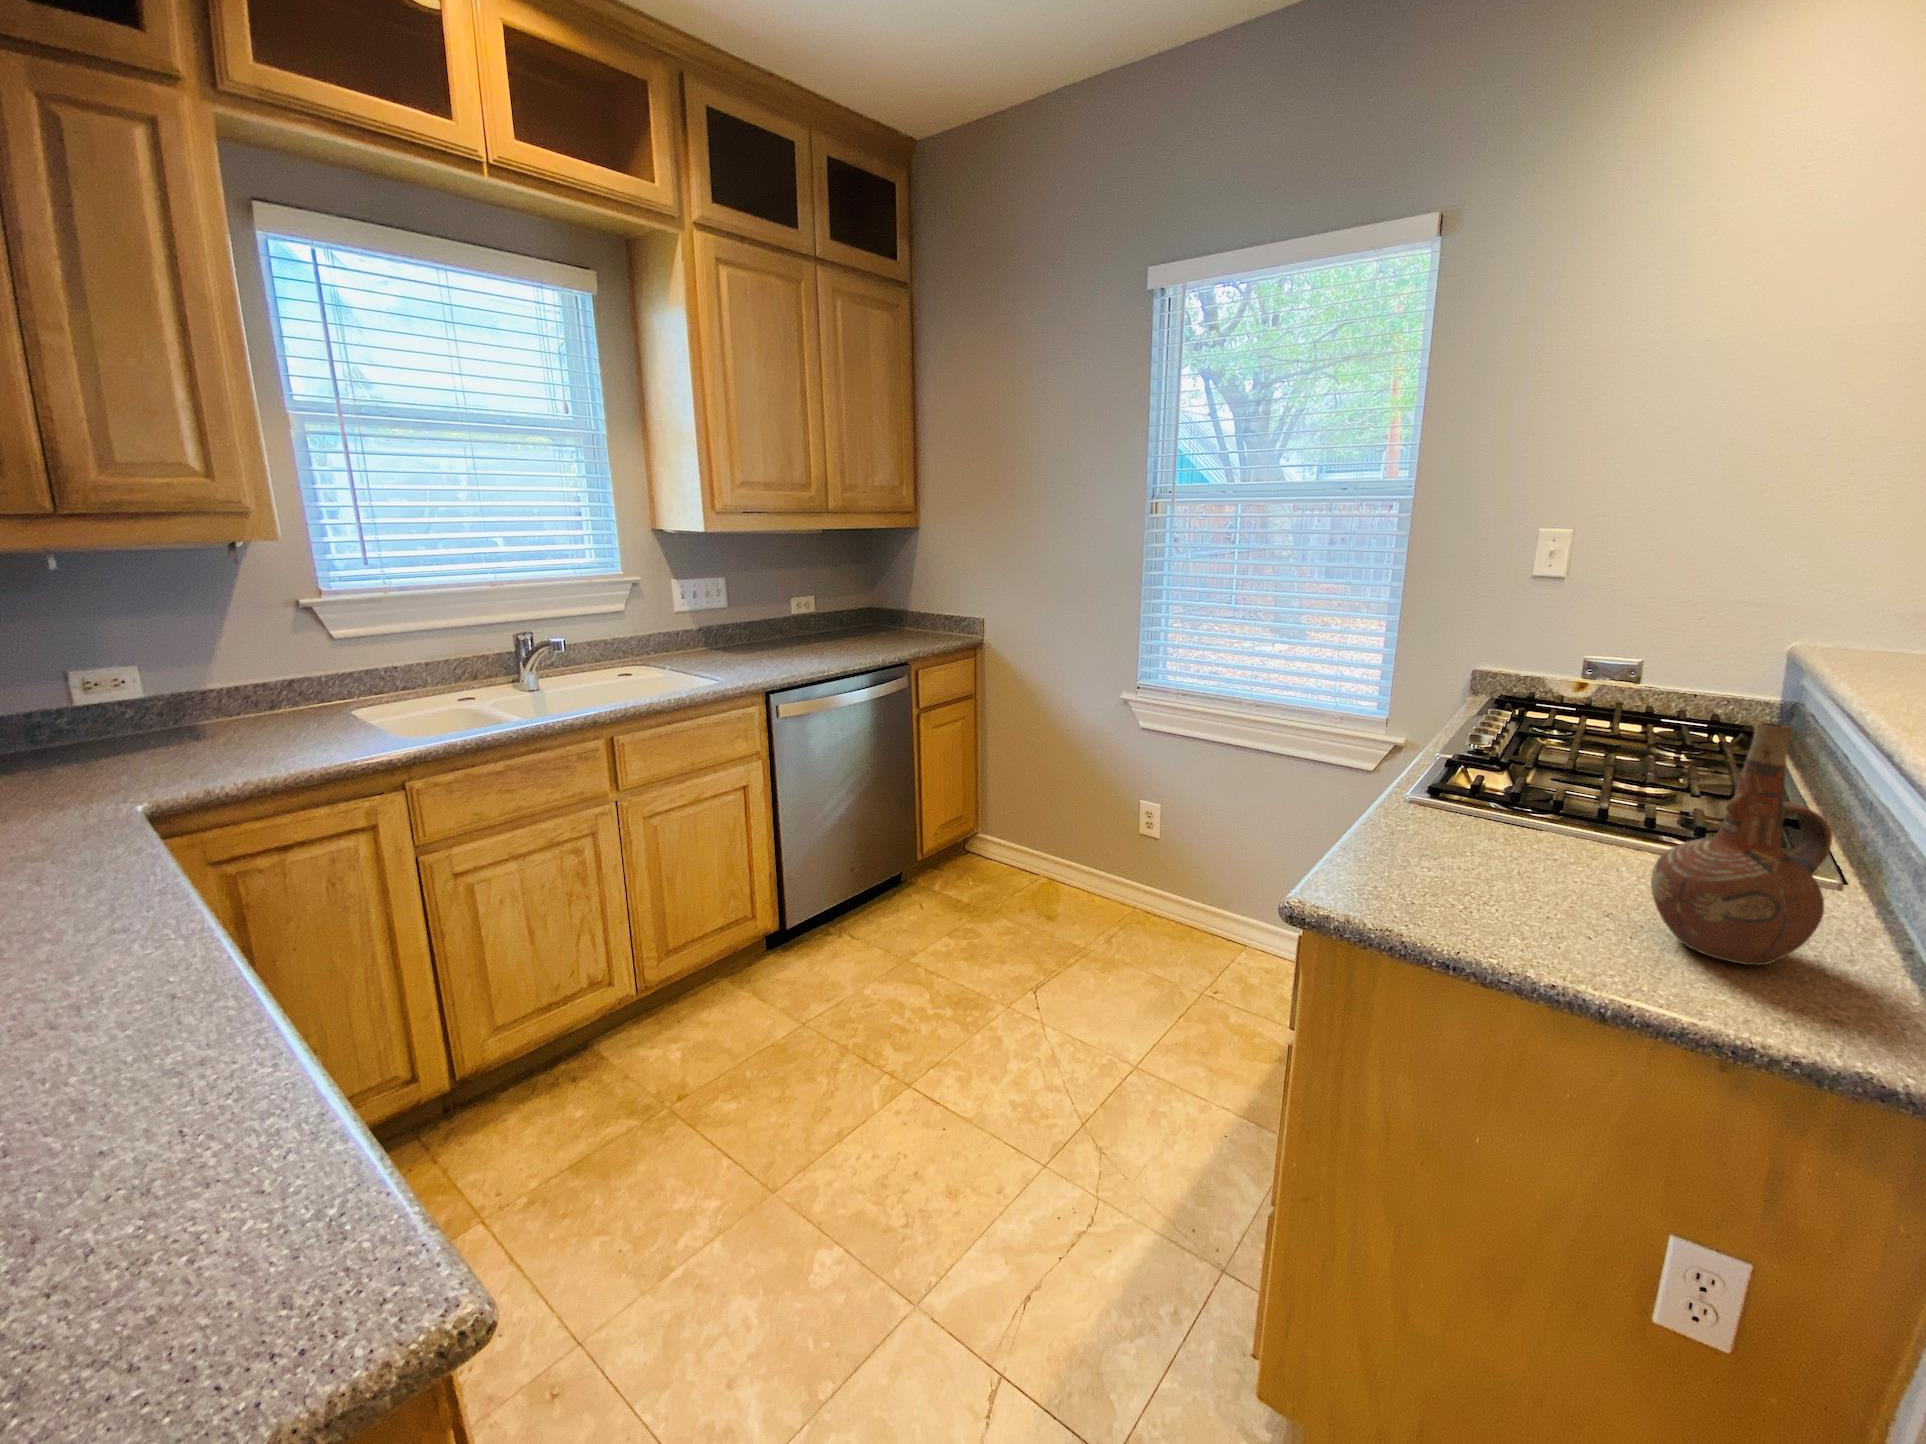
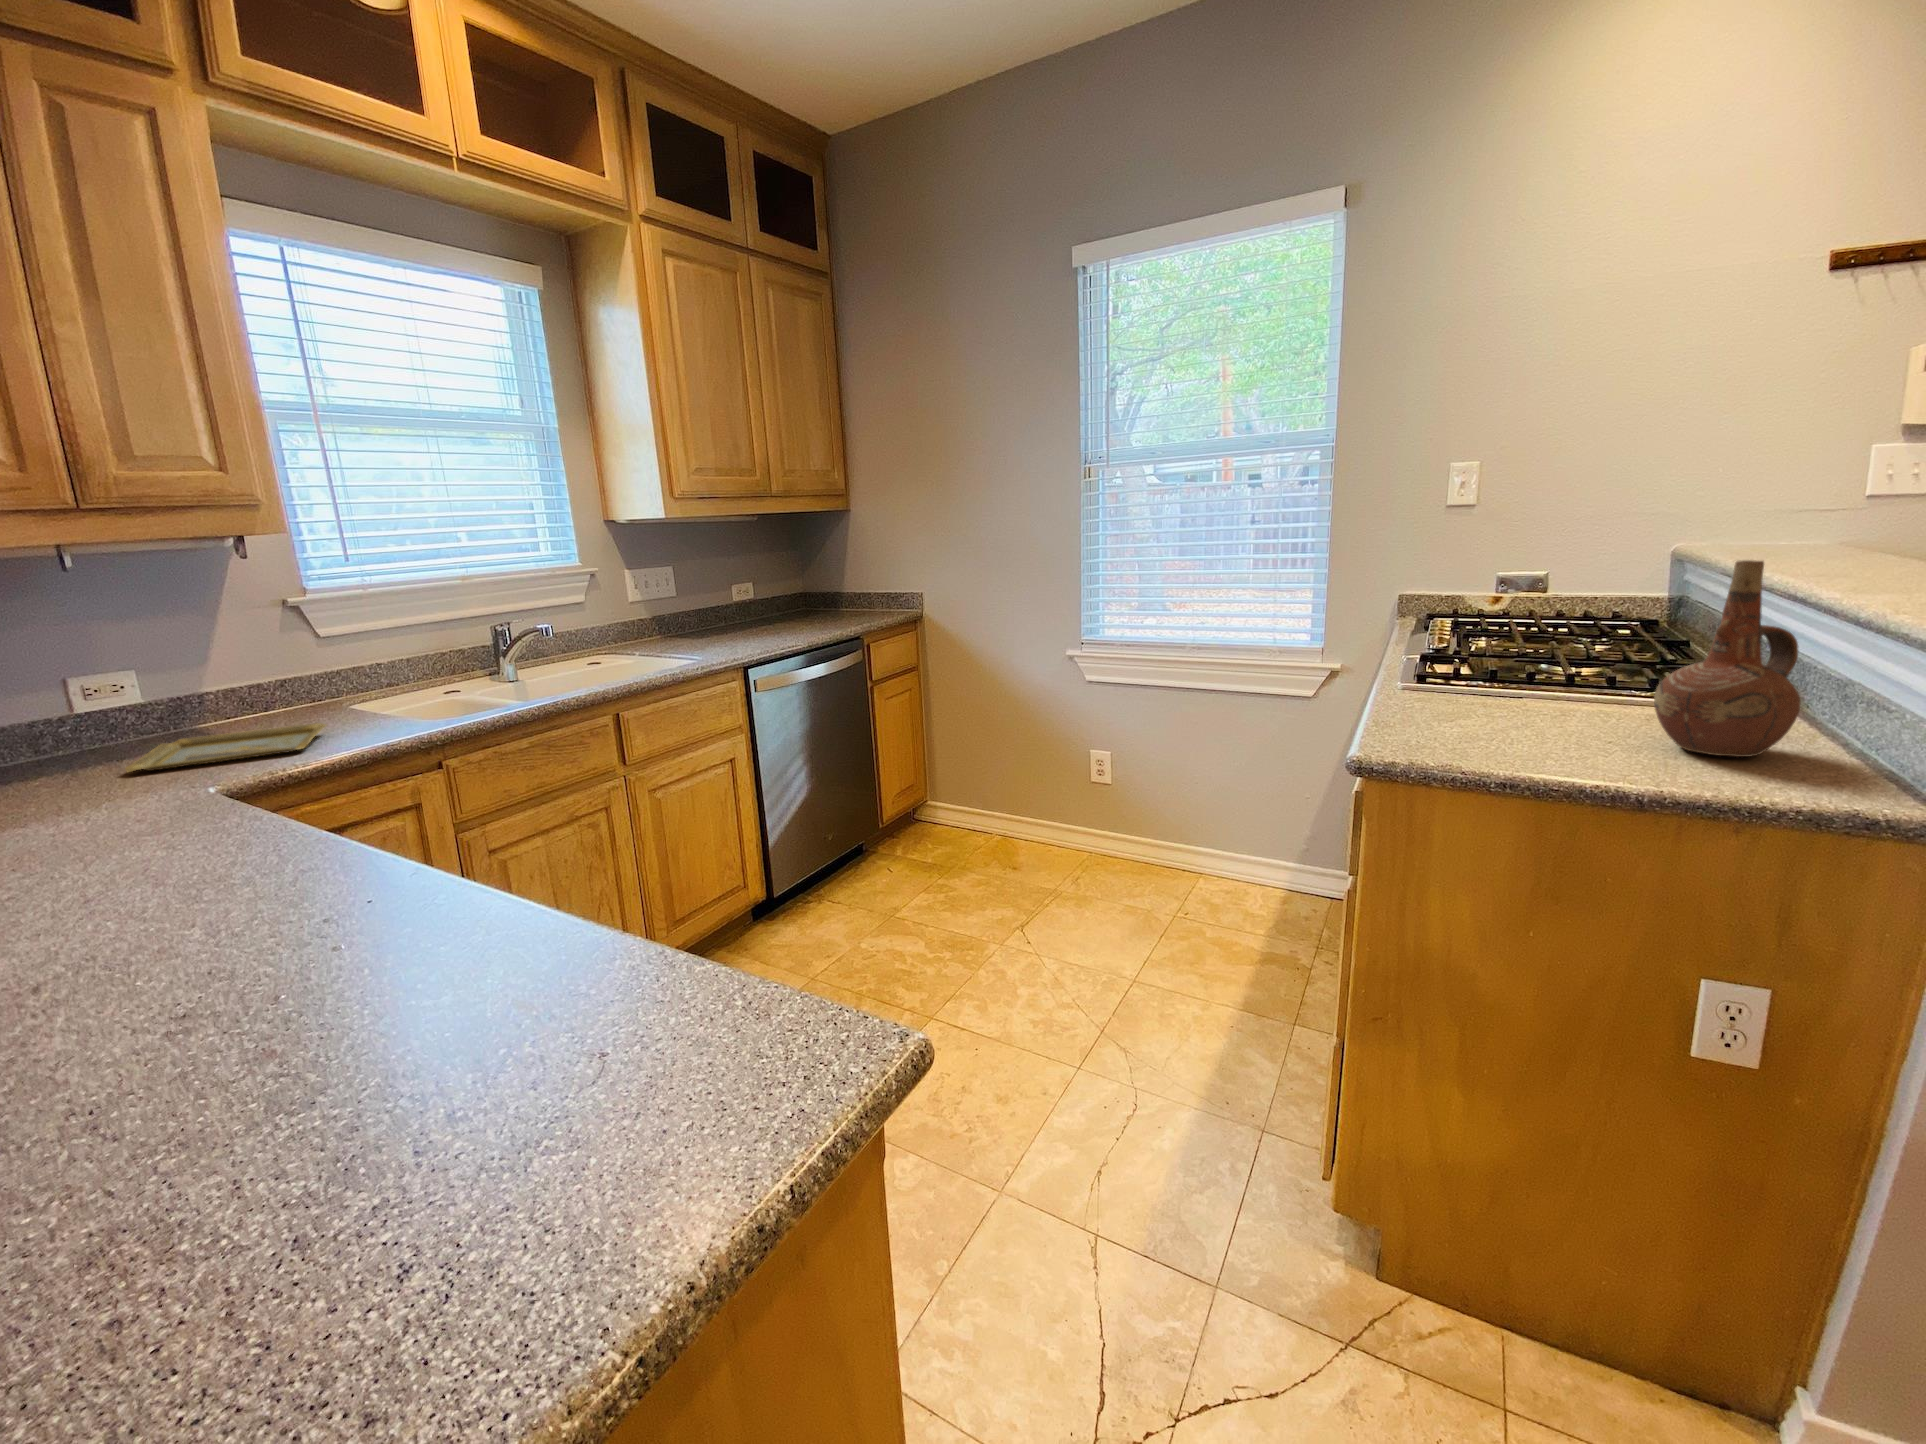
tray: none [83,733,306,777] -> present [125,723,326,772]

